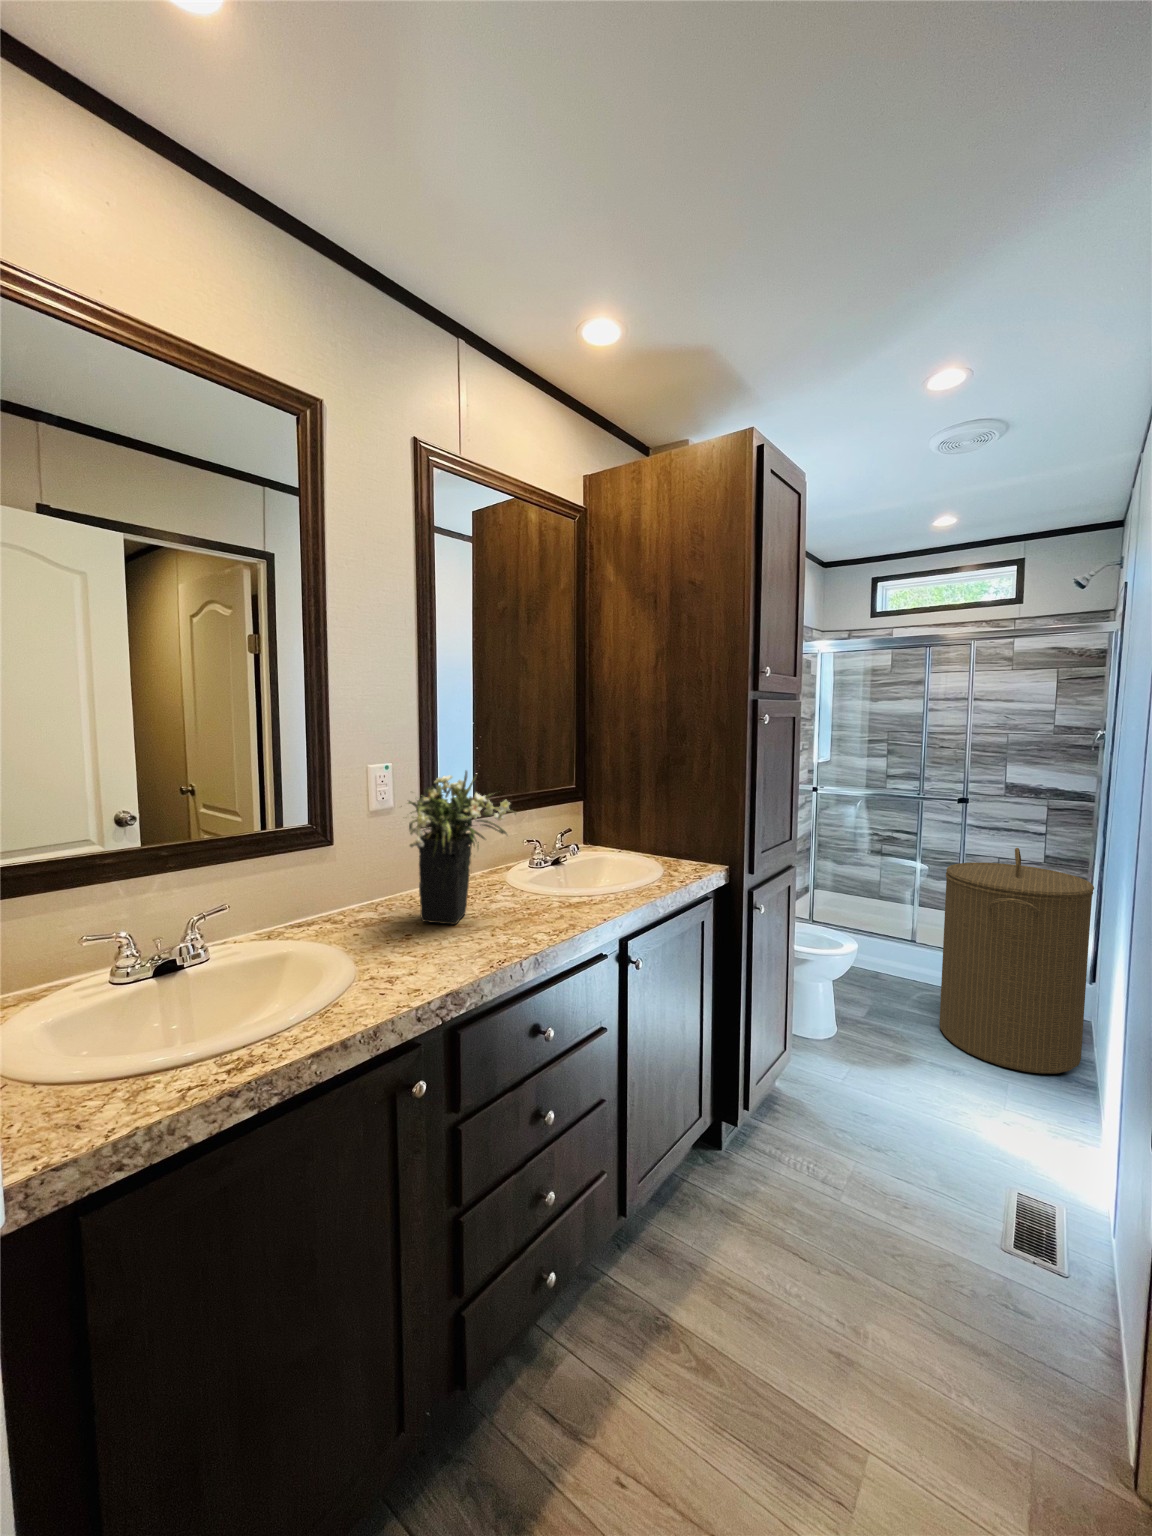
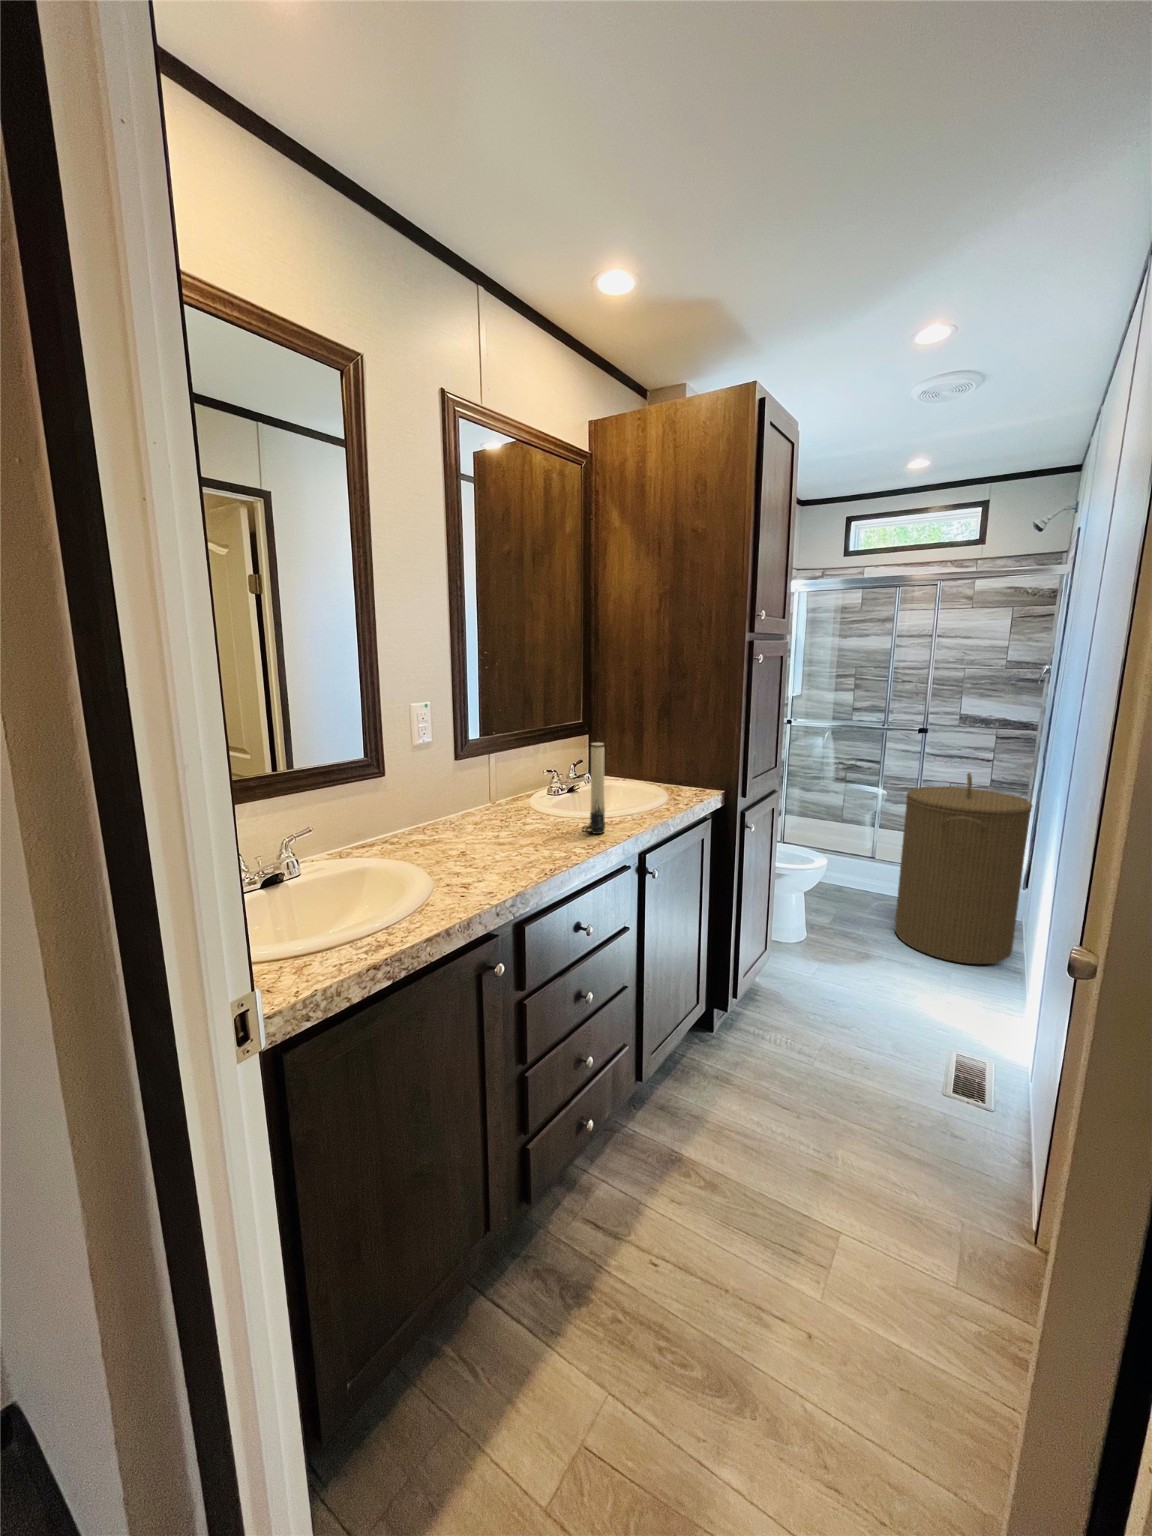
flower arrangement: present [408,771,516,924] -> none [447,708,551,844]
candle: none [554,810,580,915] -> present [582,743,605,834]

